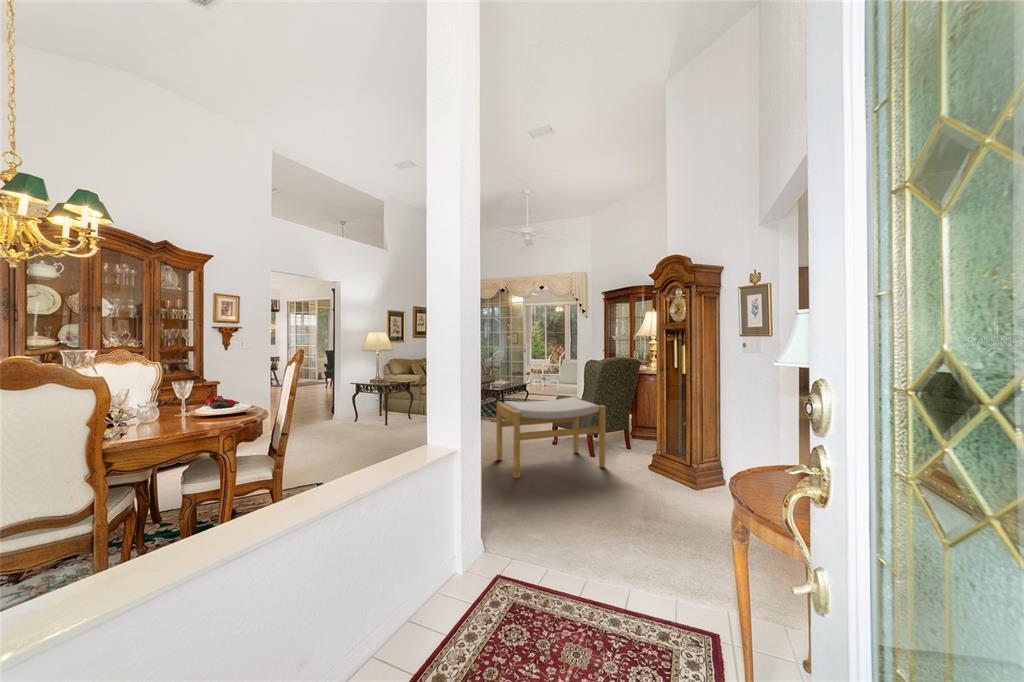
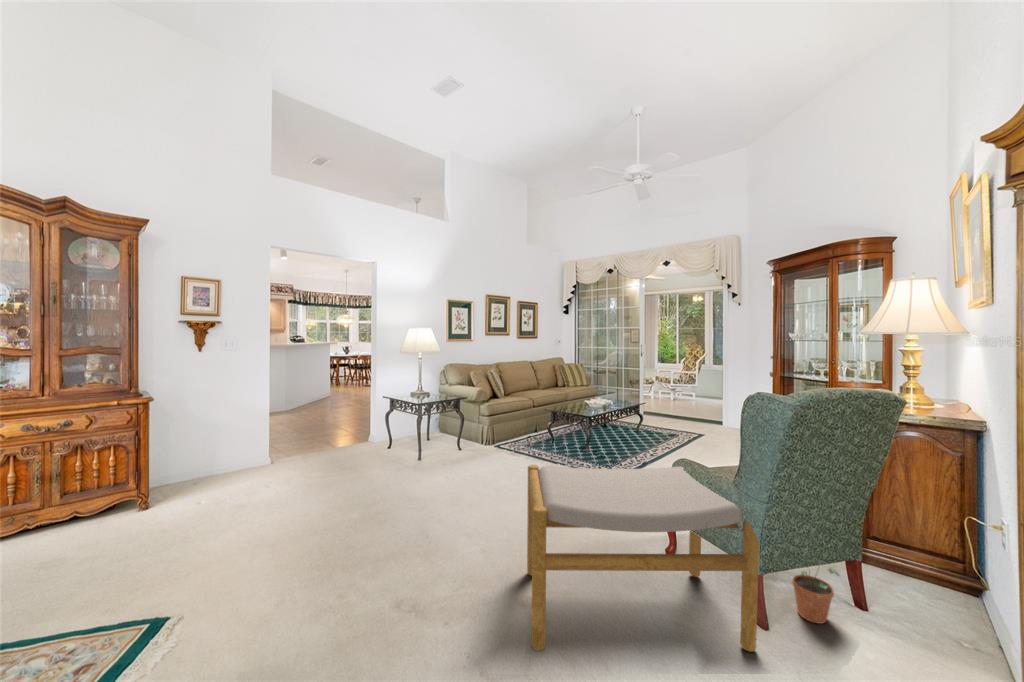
potted plant: none [611,411,636,458] -> present [792,568,839,624]

